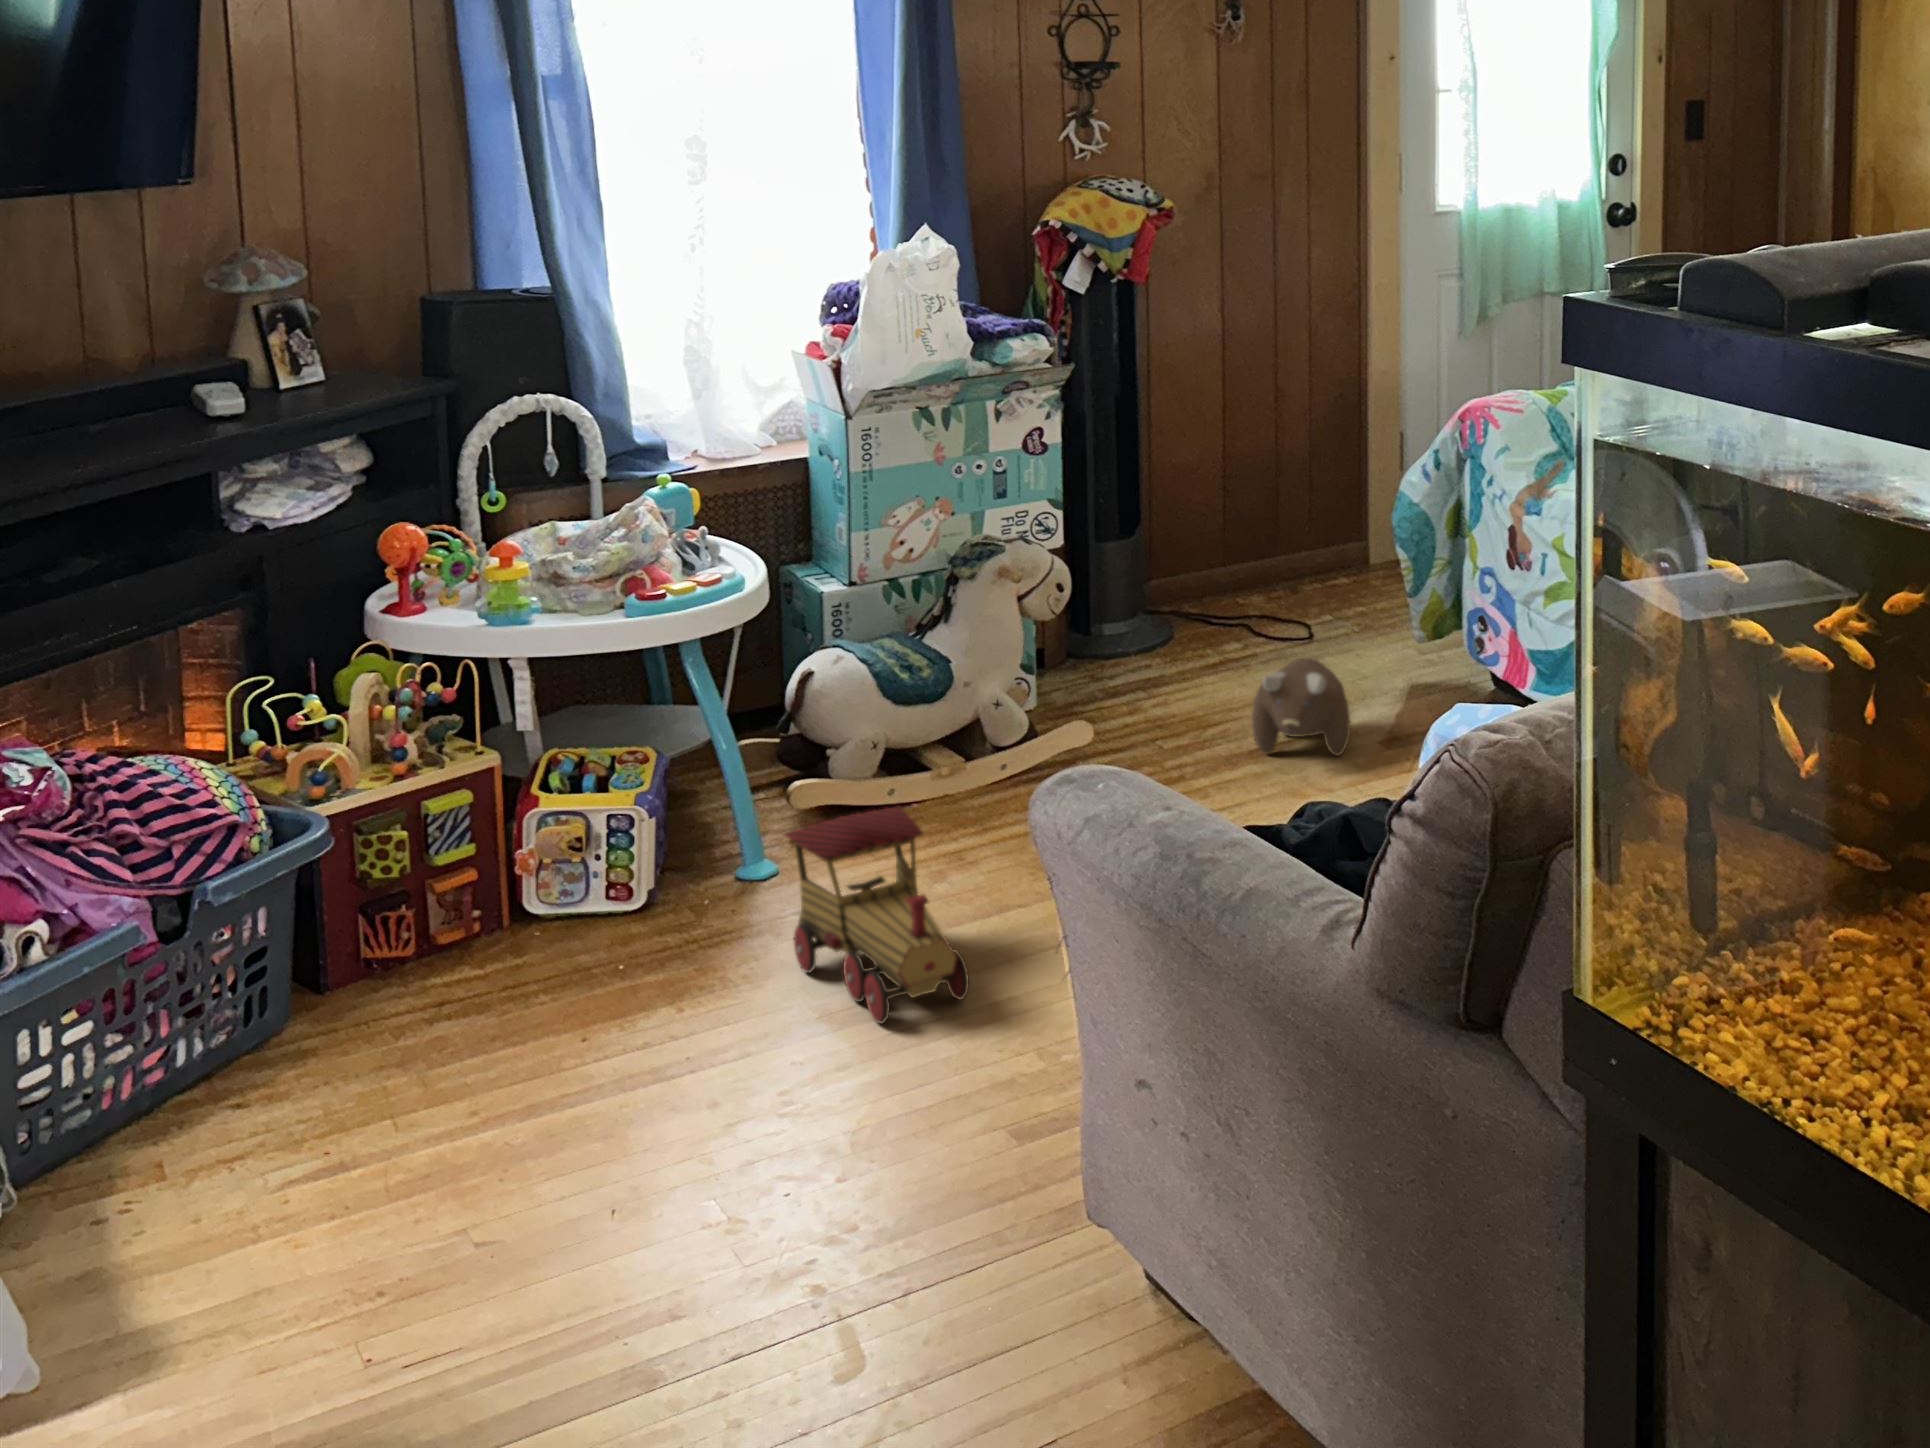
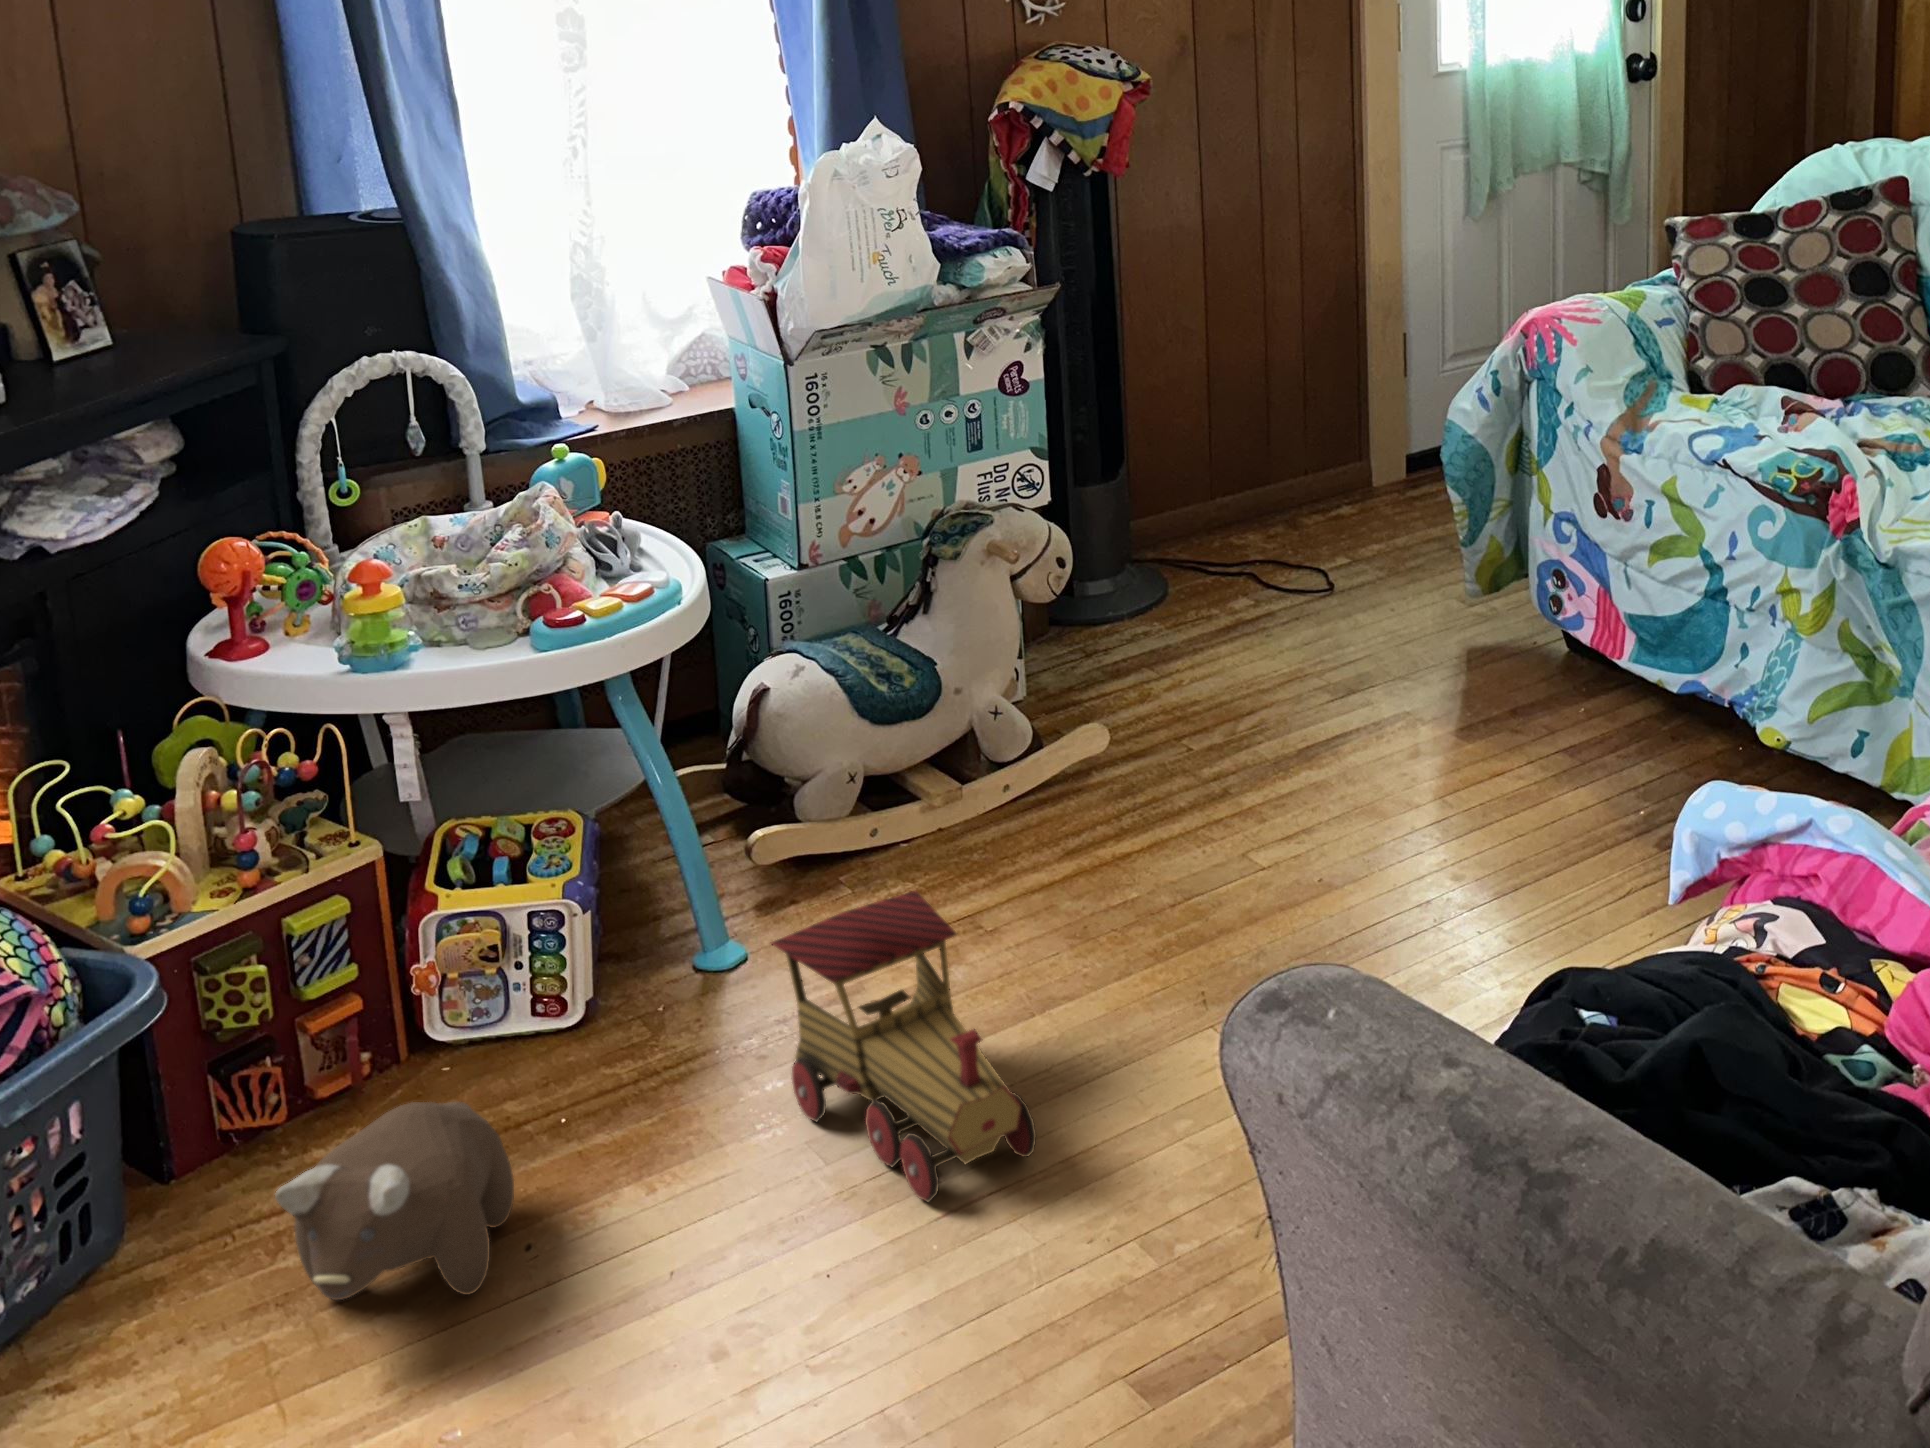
plush toy: present [1252,658,1350,756] -> present [275,1102,514,1300]

